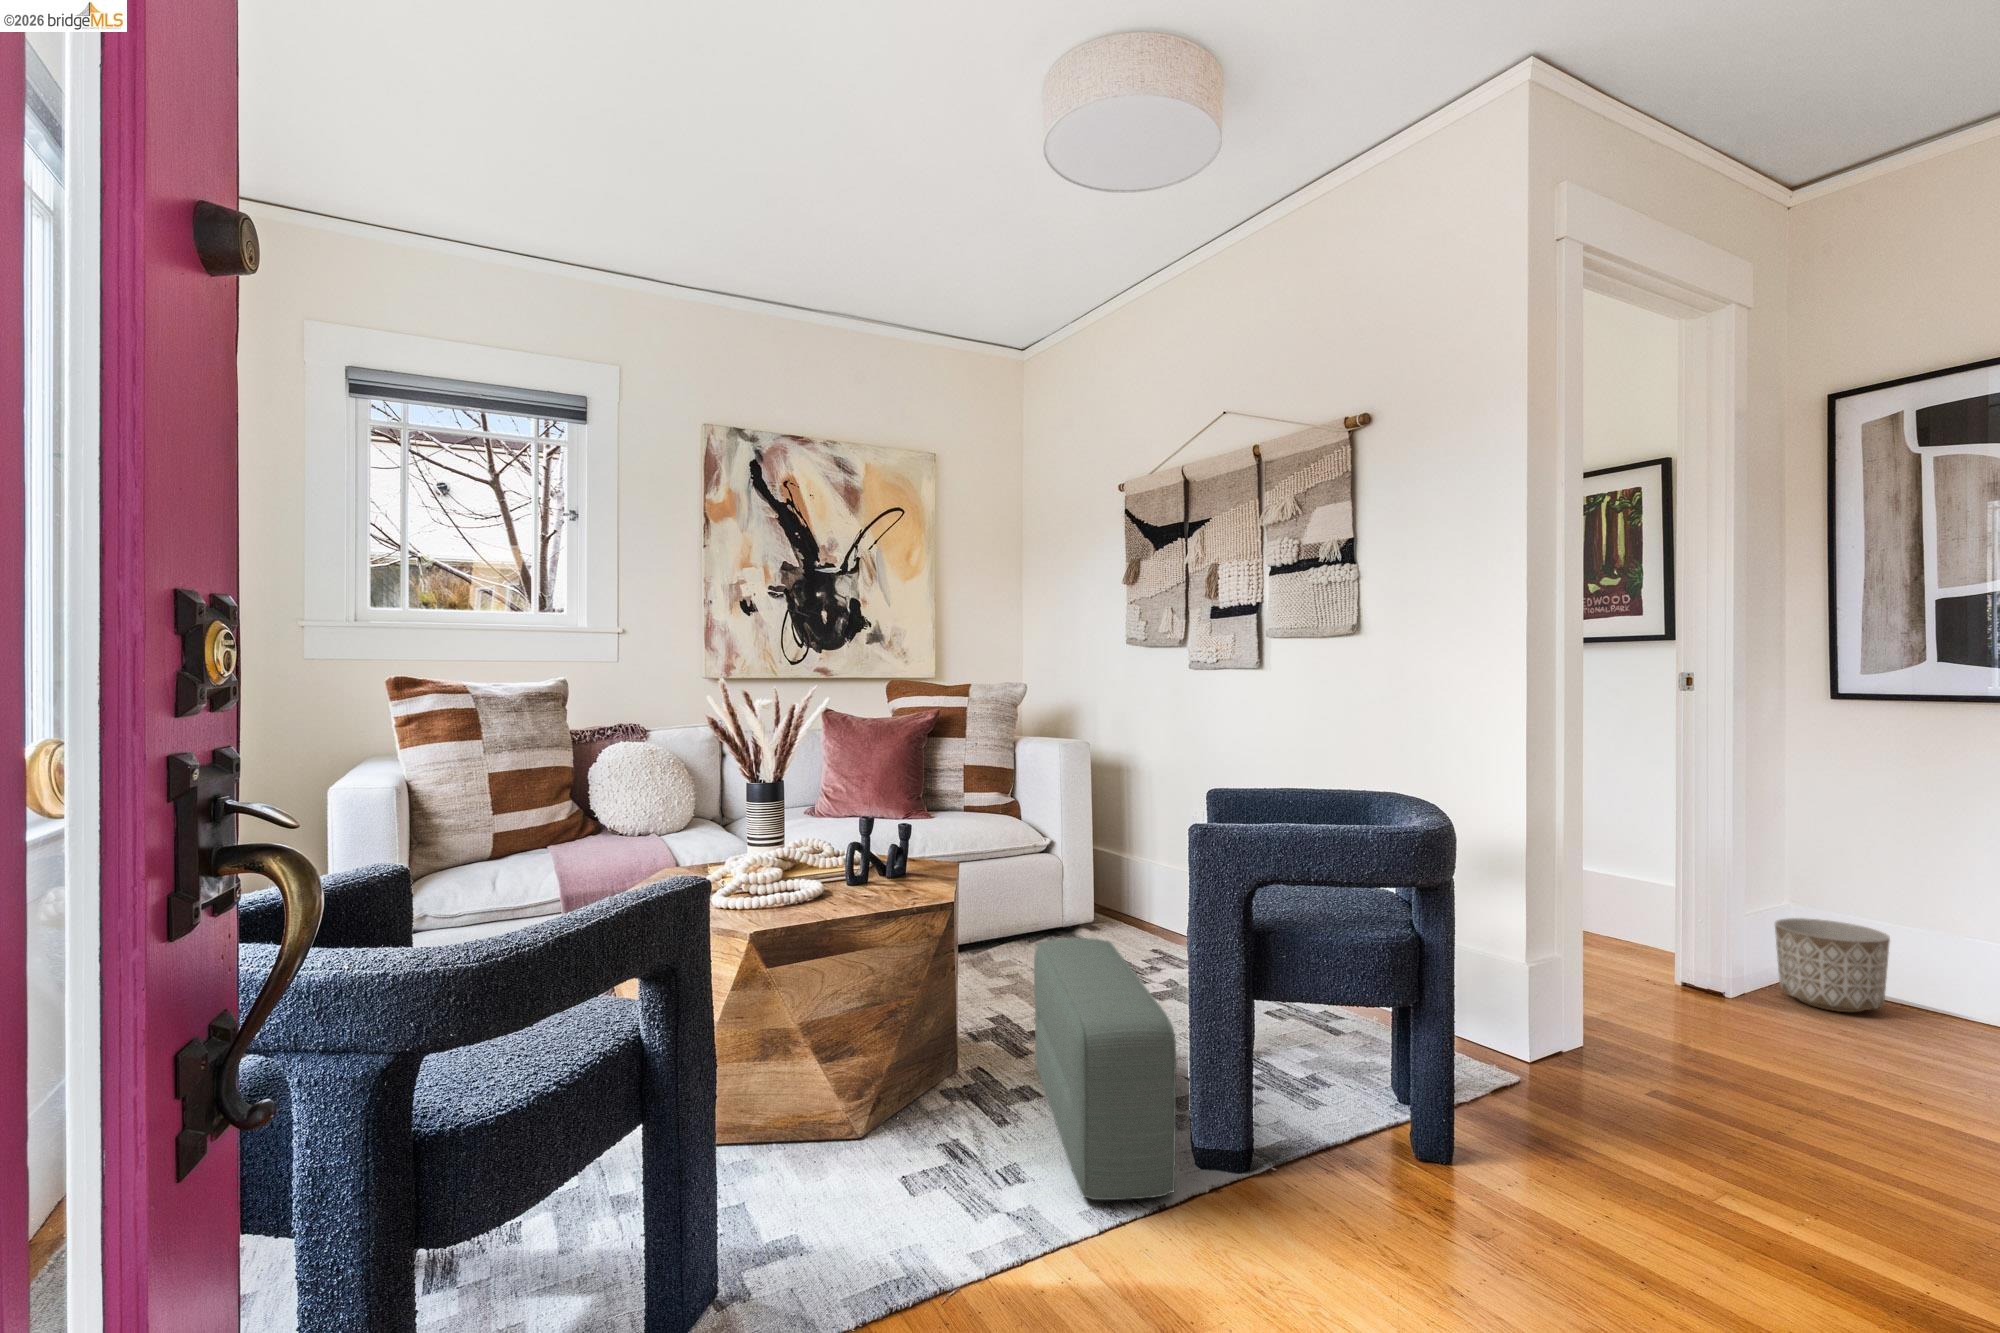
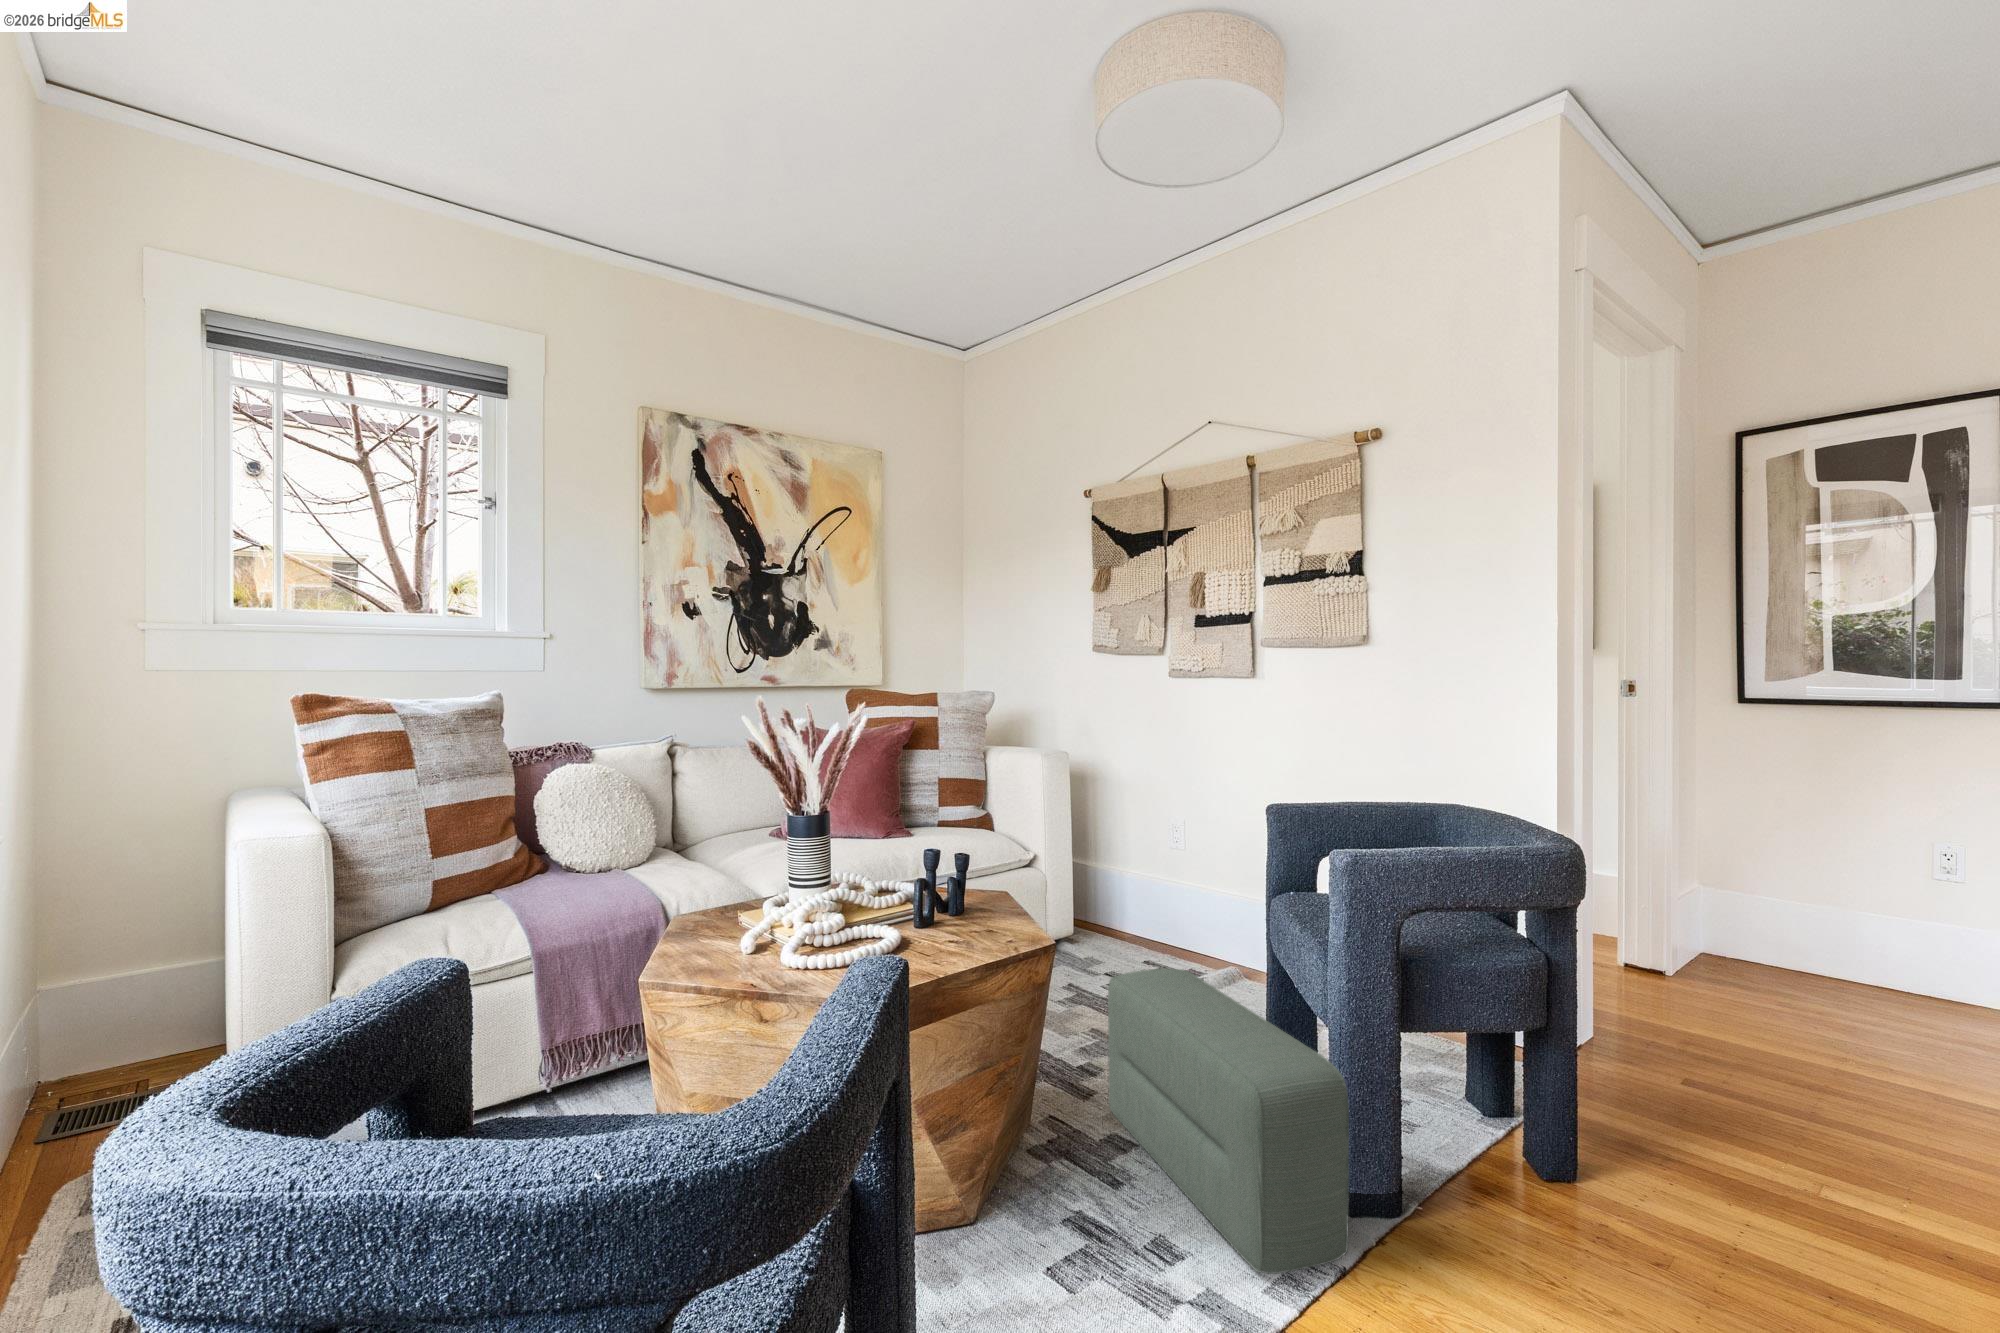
planter: present [1775,918,1890,1012] -> none [1705,902,1808,987]

